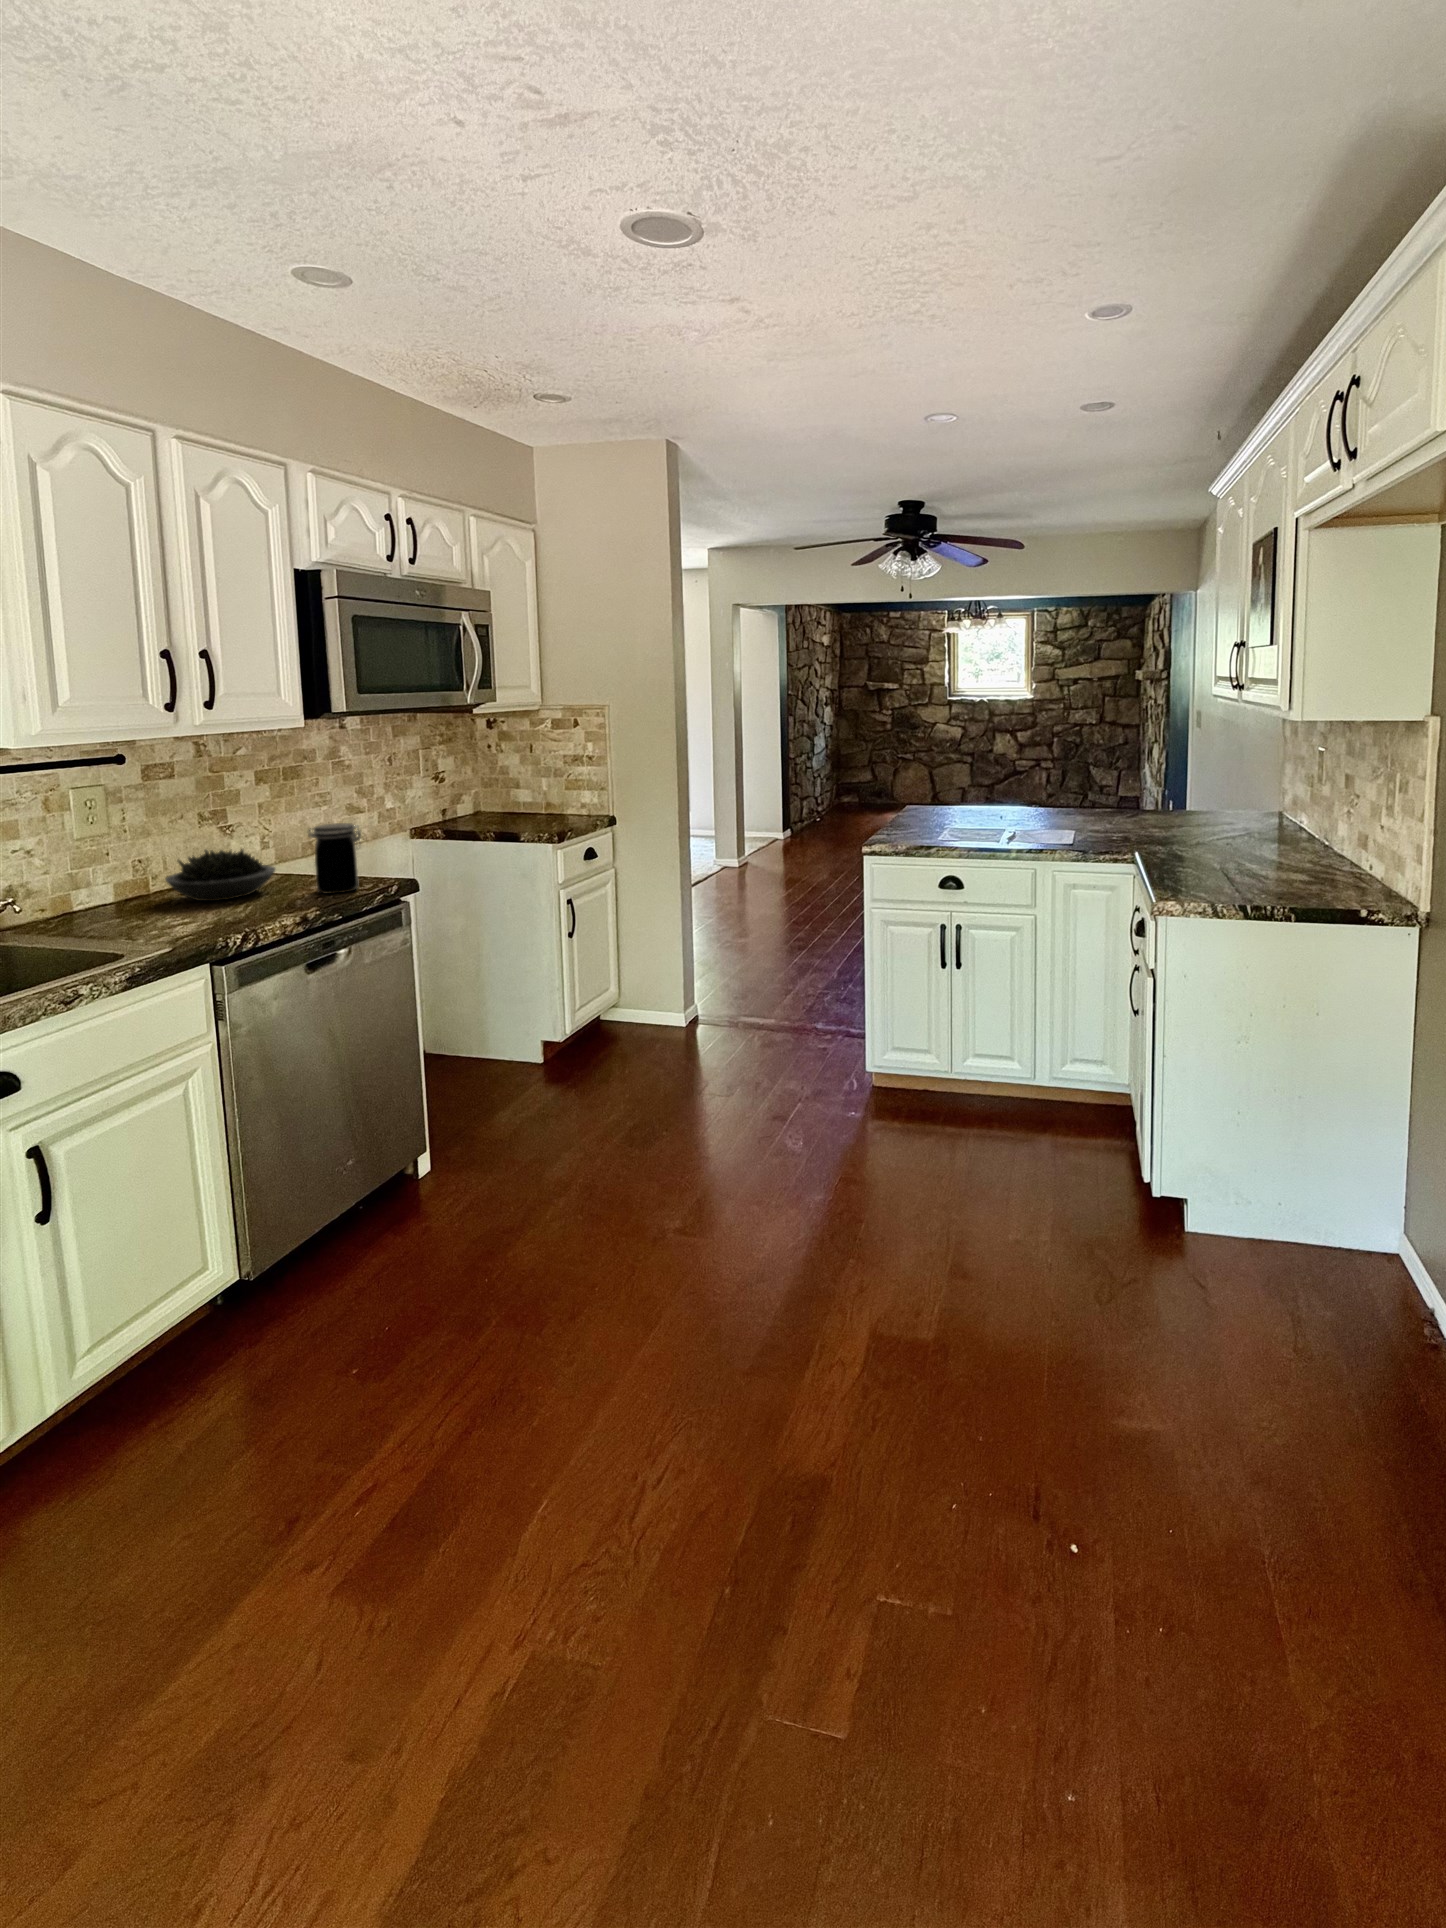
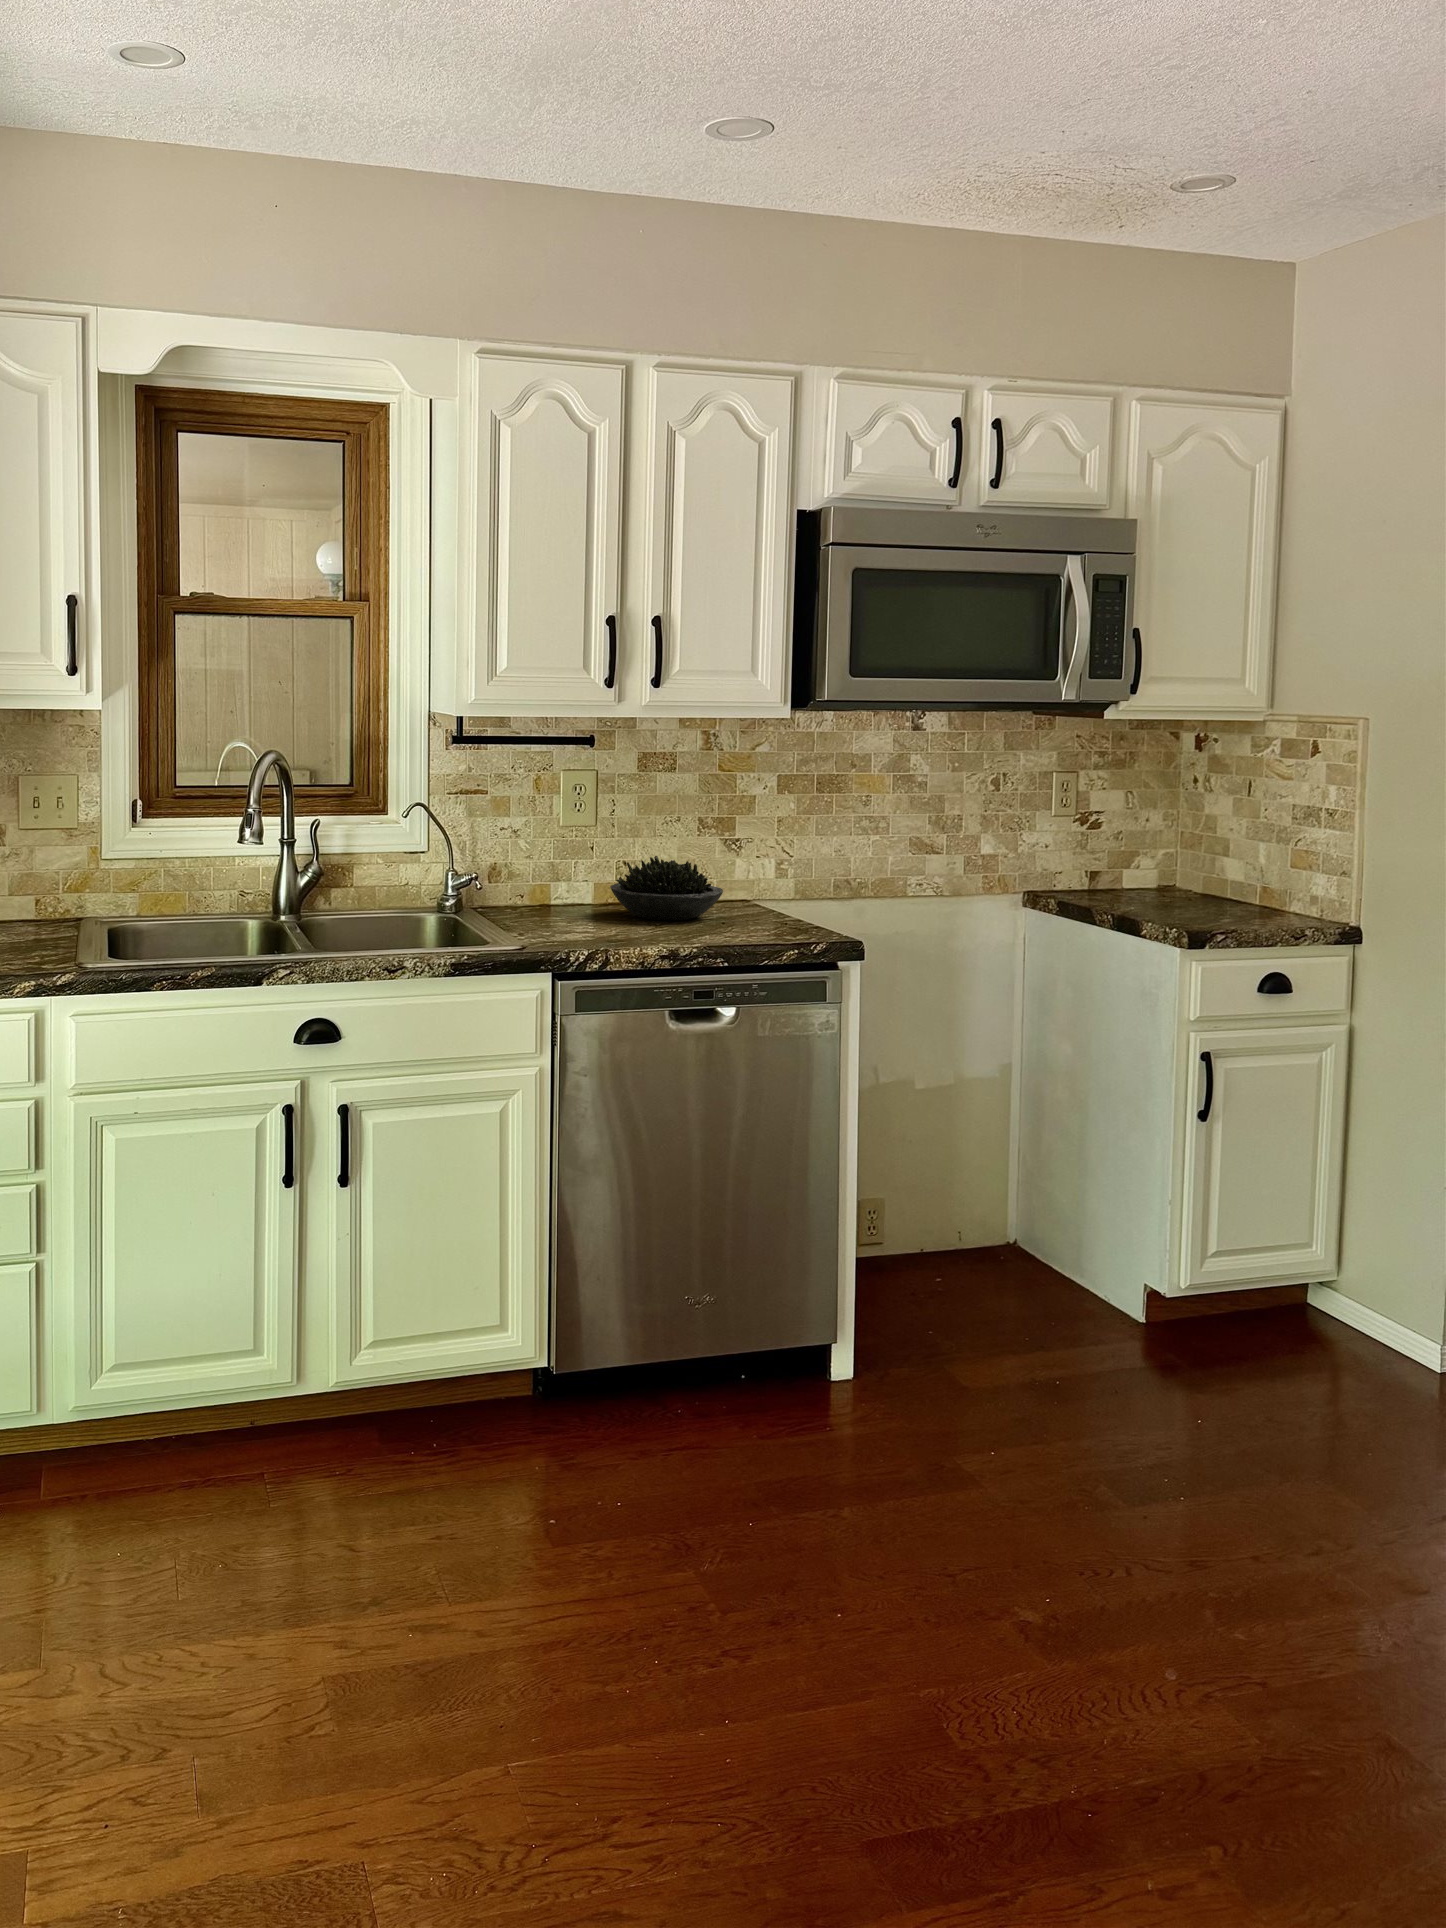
jar: present [308,823,361,894] -> none [727,843,788,936]

